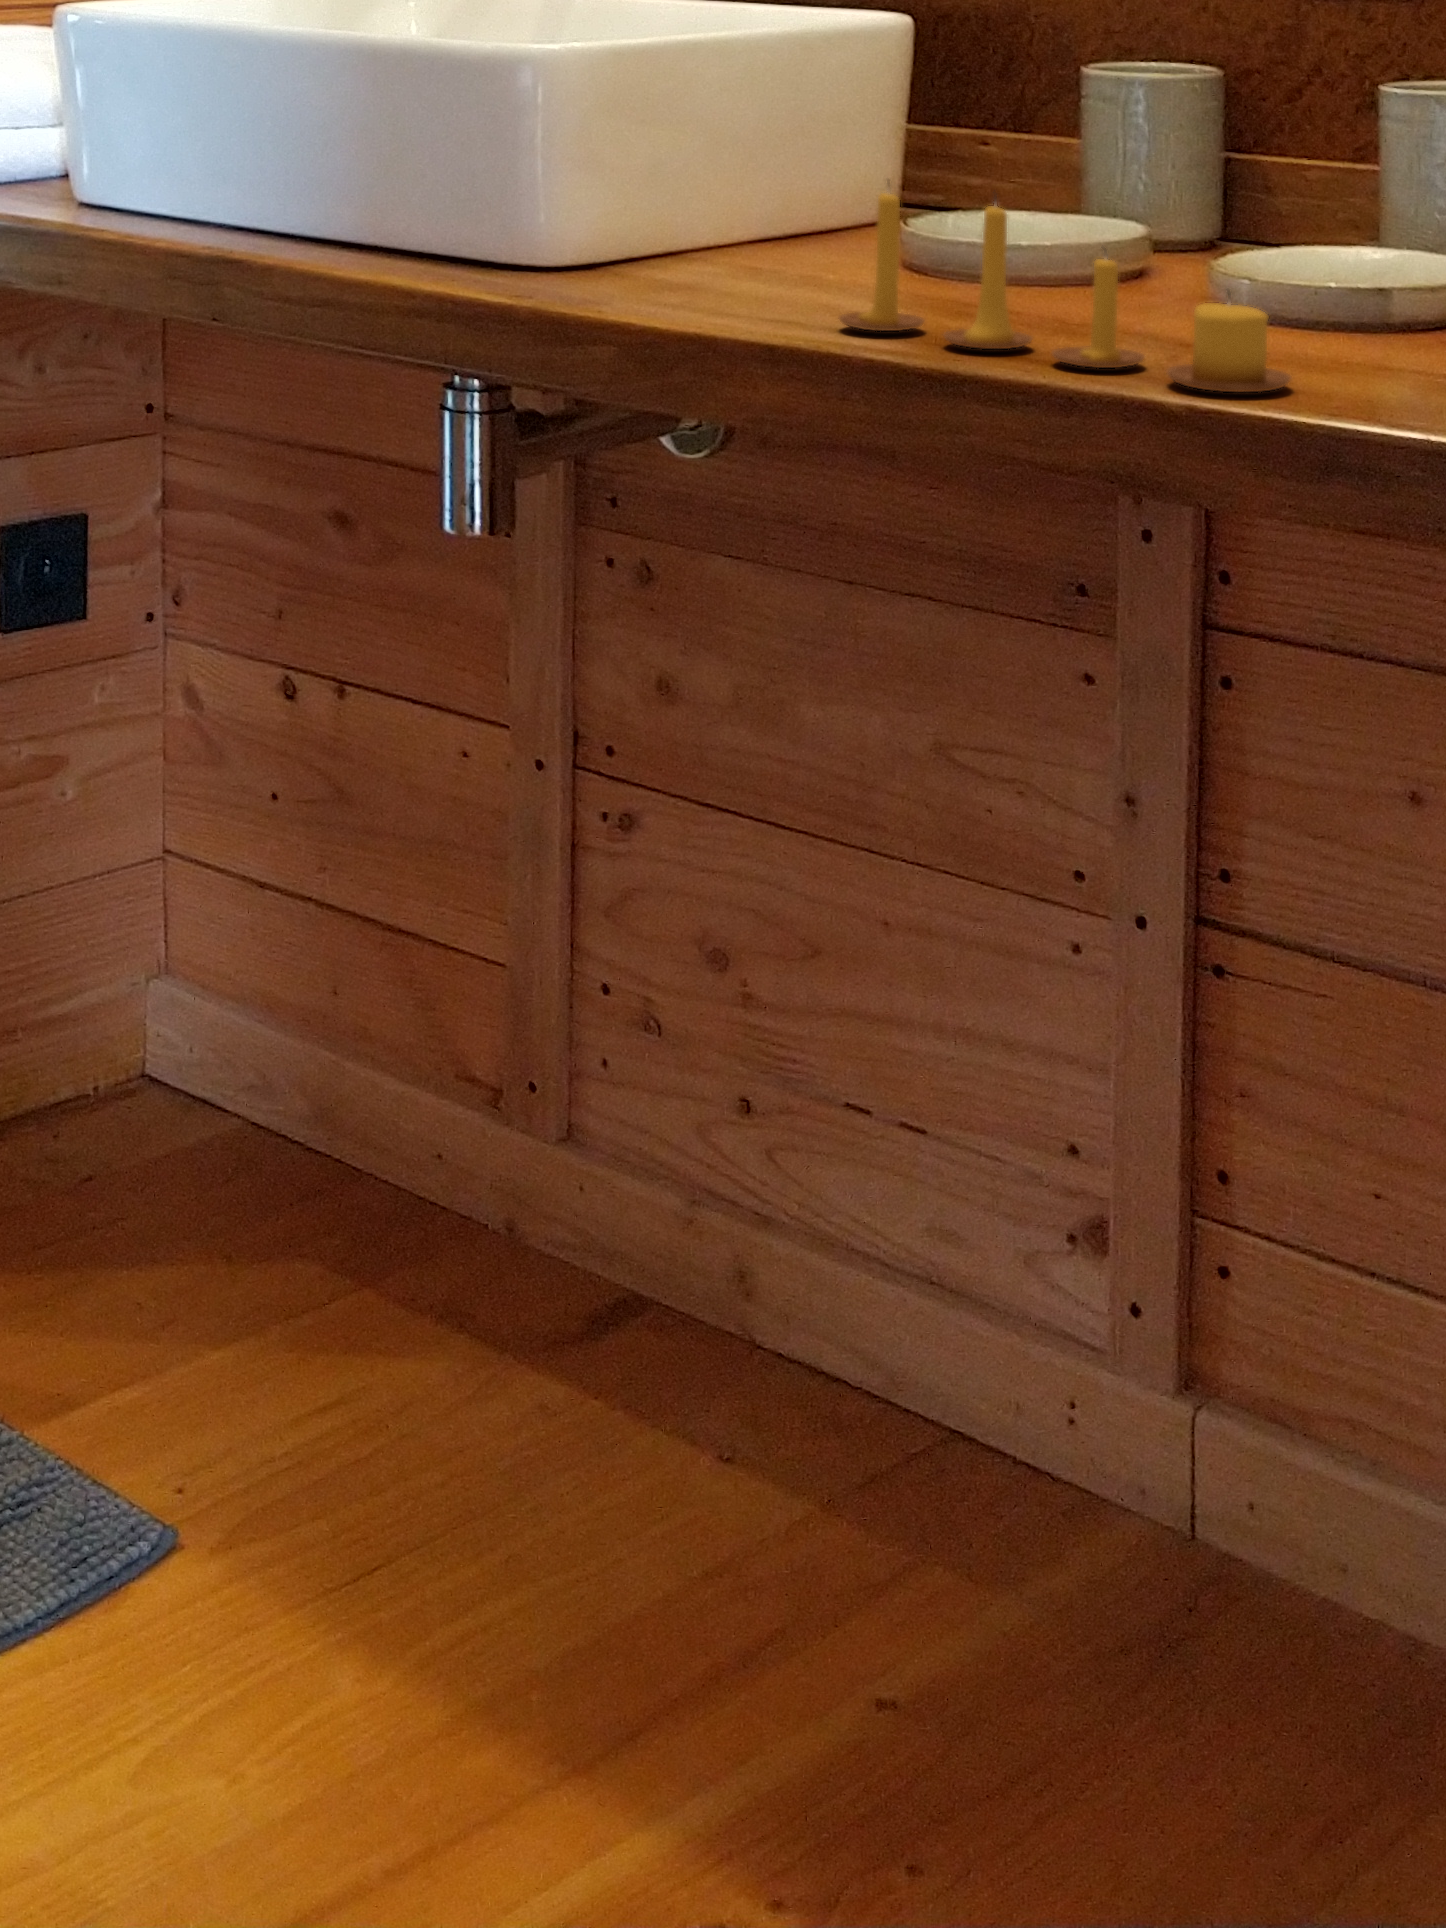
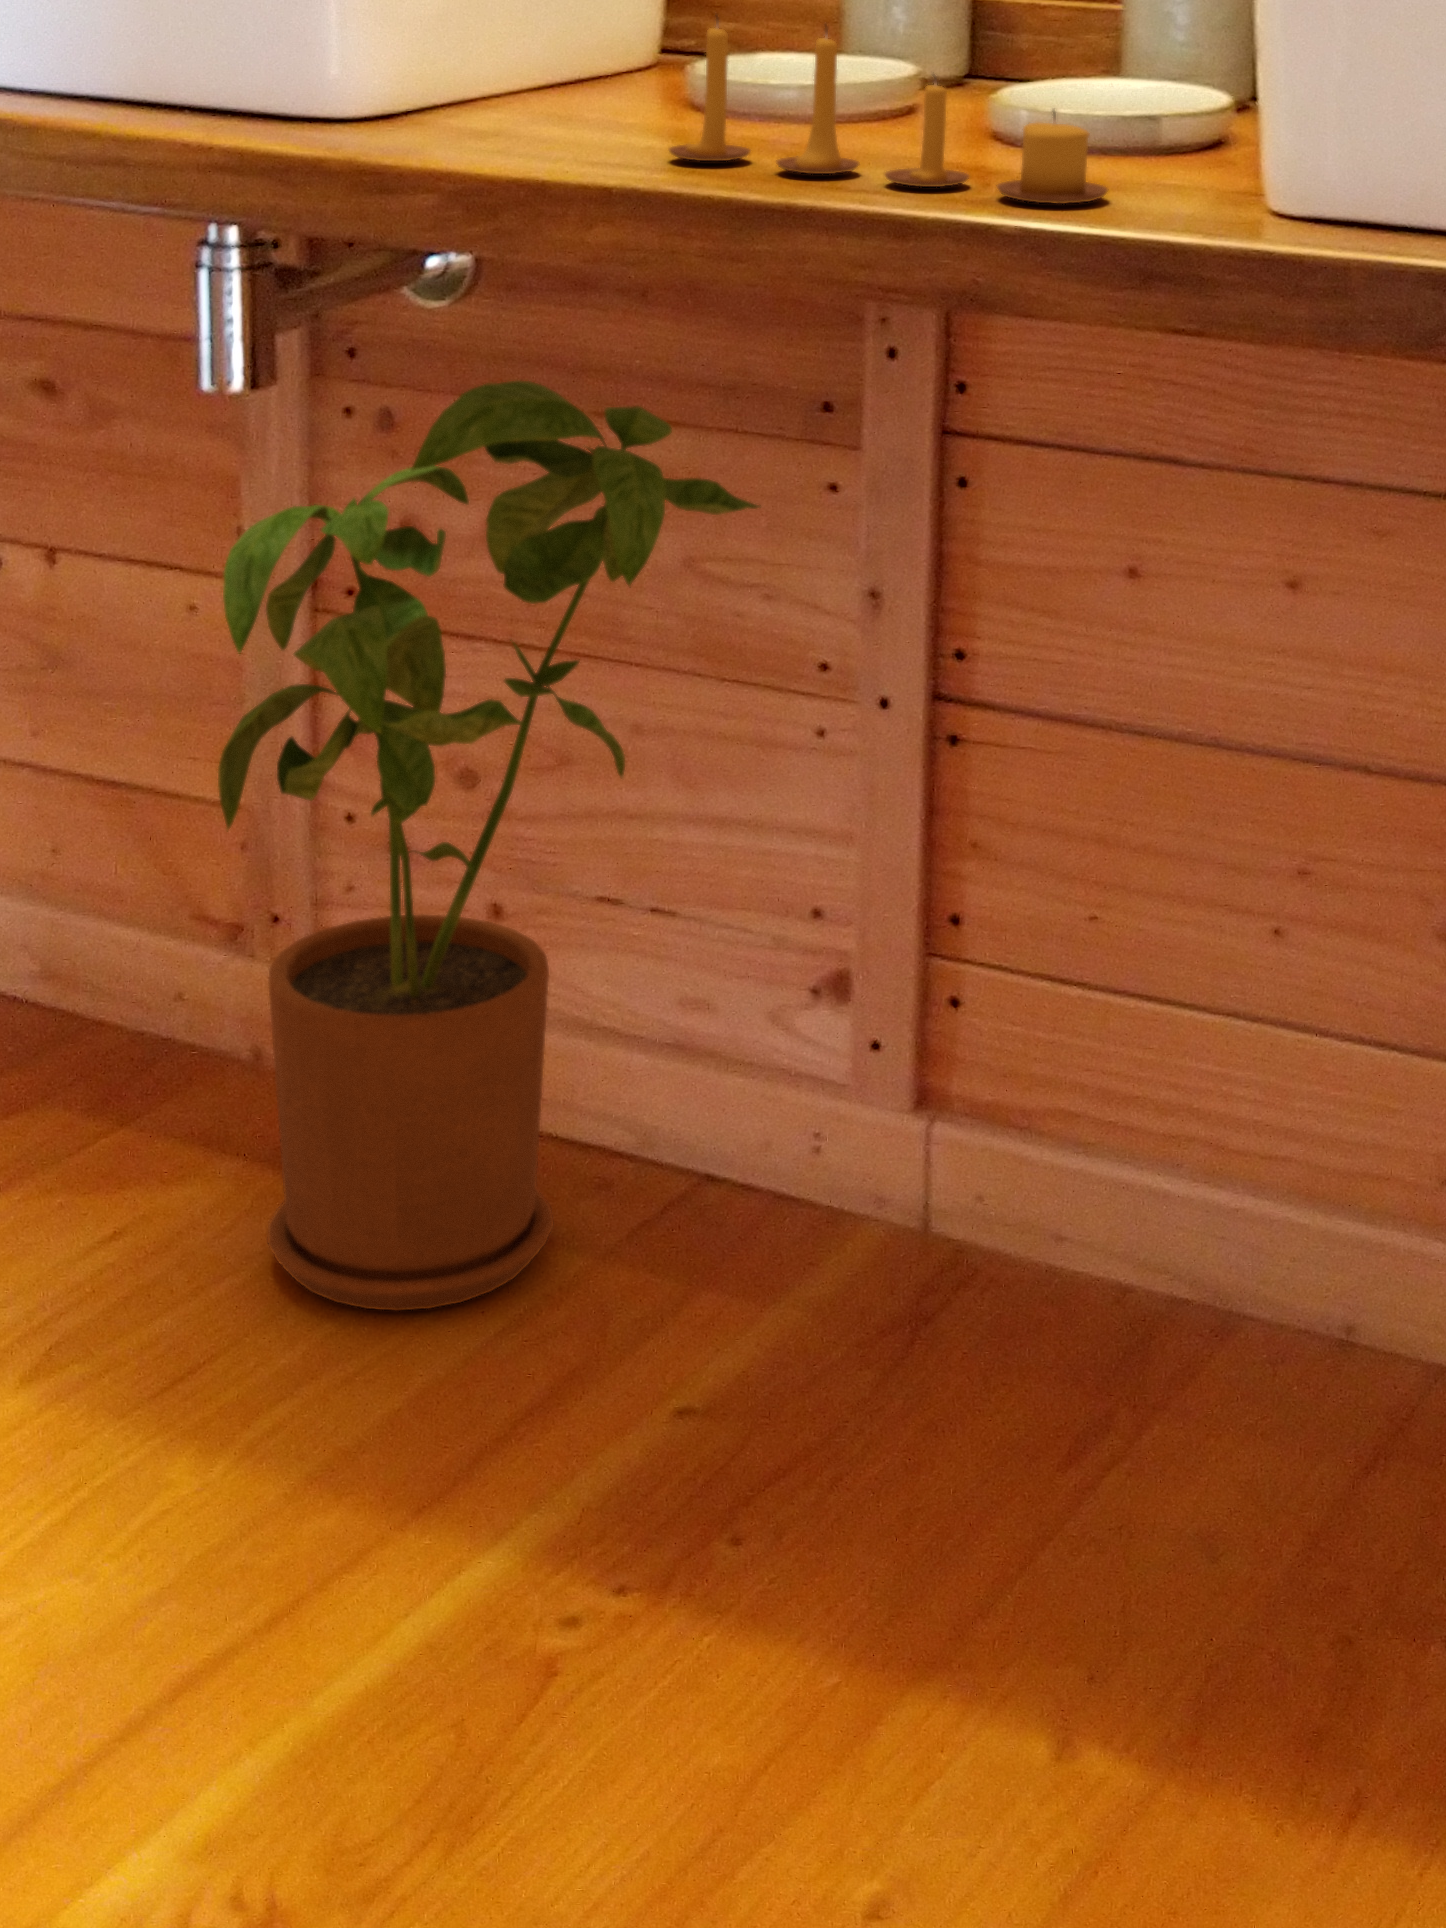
house plant: none [426,543,998,1538] -> present [218,381,759,1311]

